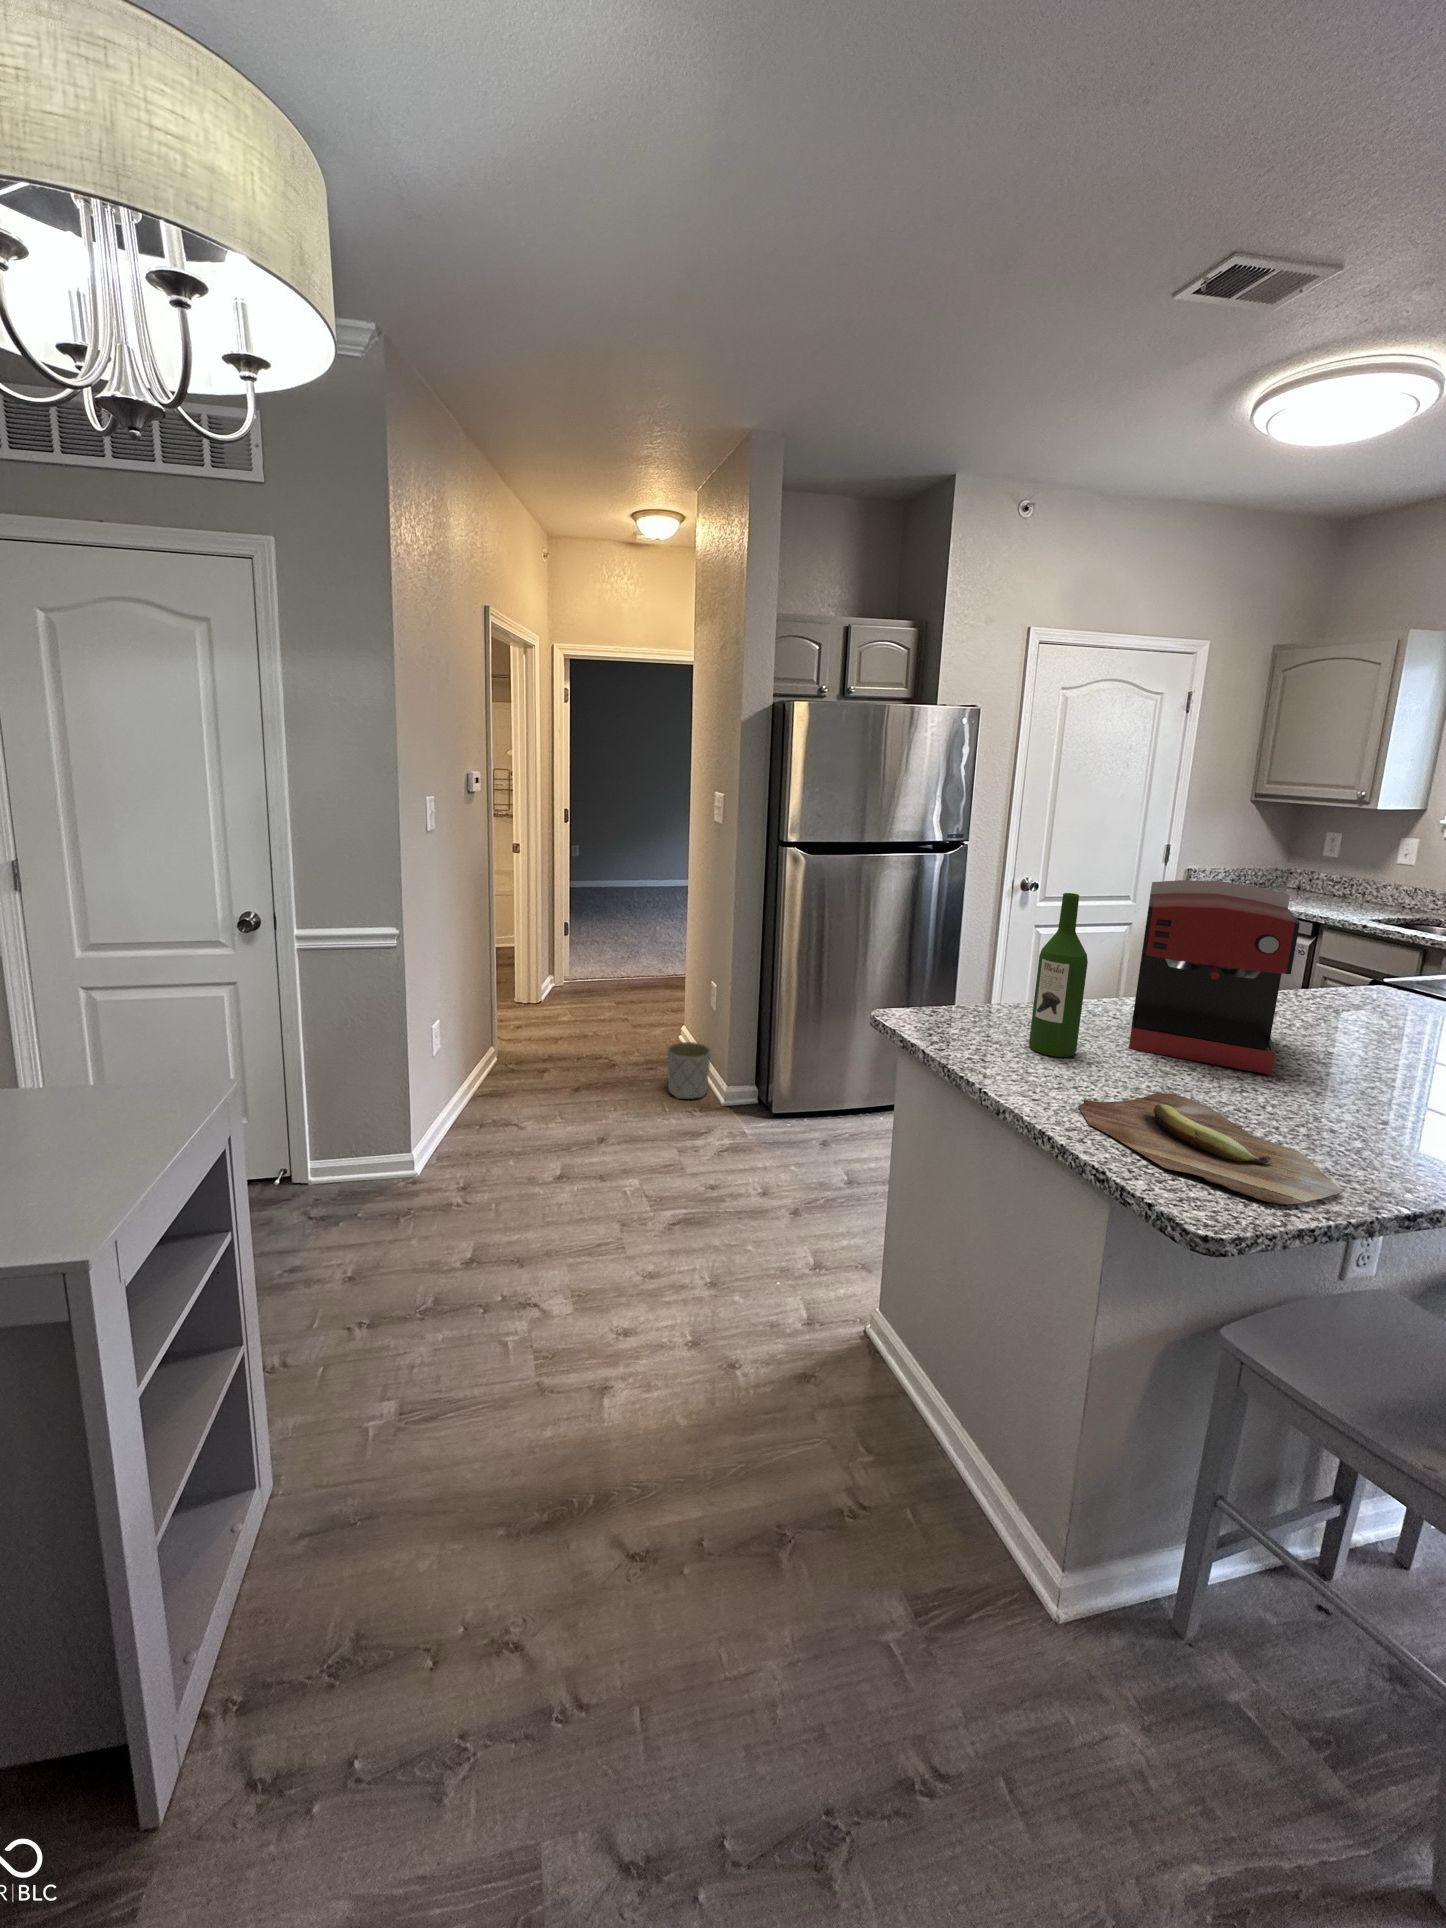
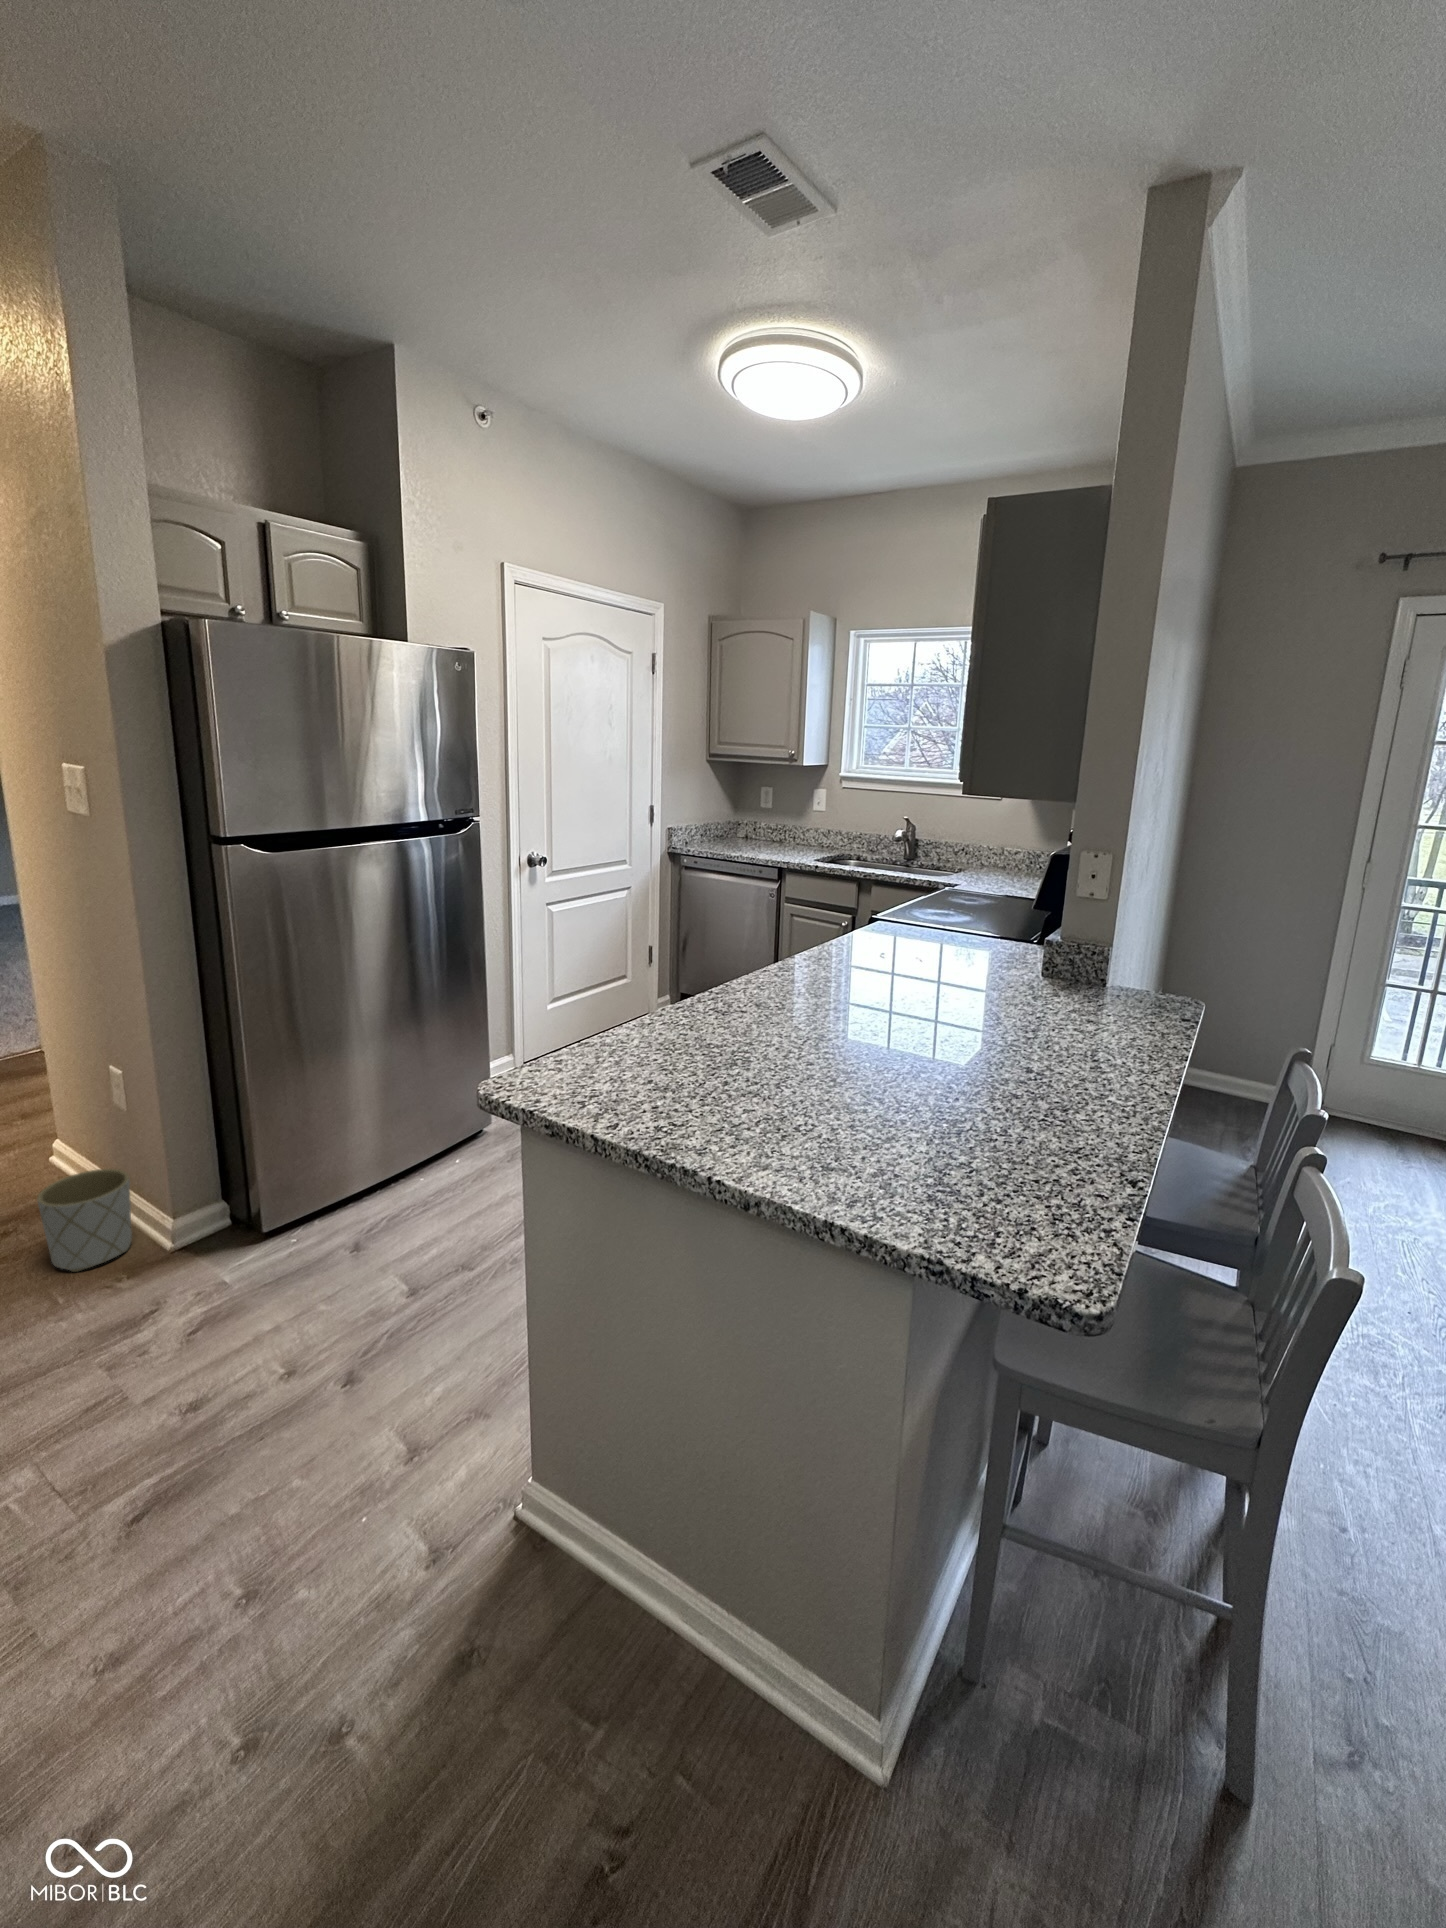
coffee maker: present [1129,880,1300,1075] -> none [757,847,930,1051]
wine bottle: present [1029,893,1088,1057] -> none [704,883,762,1091]
cutting board: present [1078,1093,1342,1204] -> none [820,1102,1095,1221]

